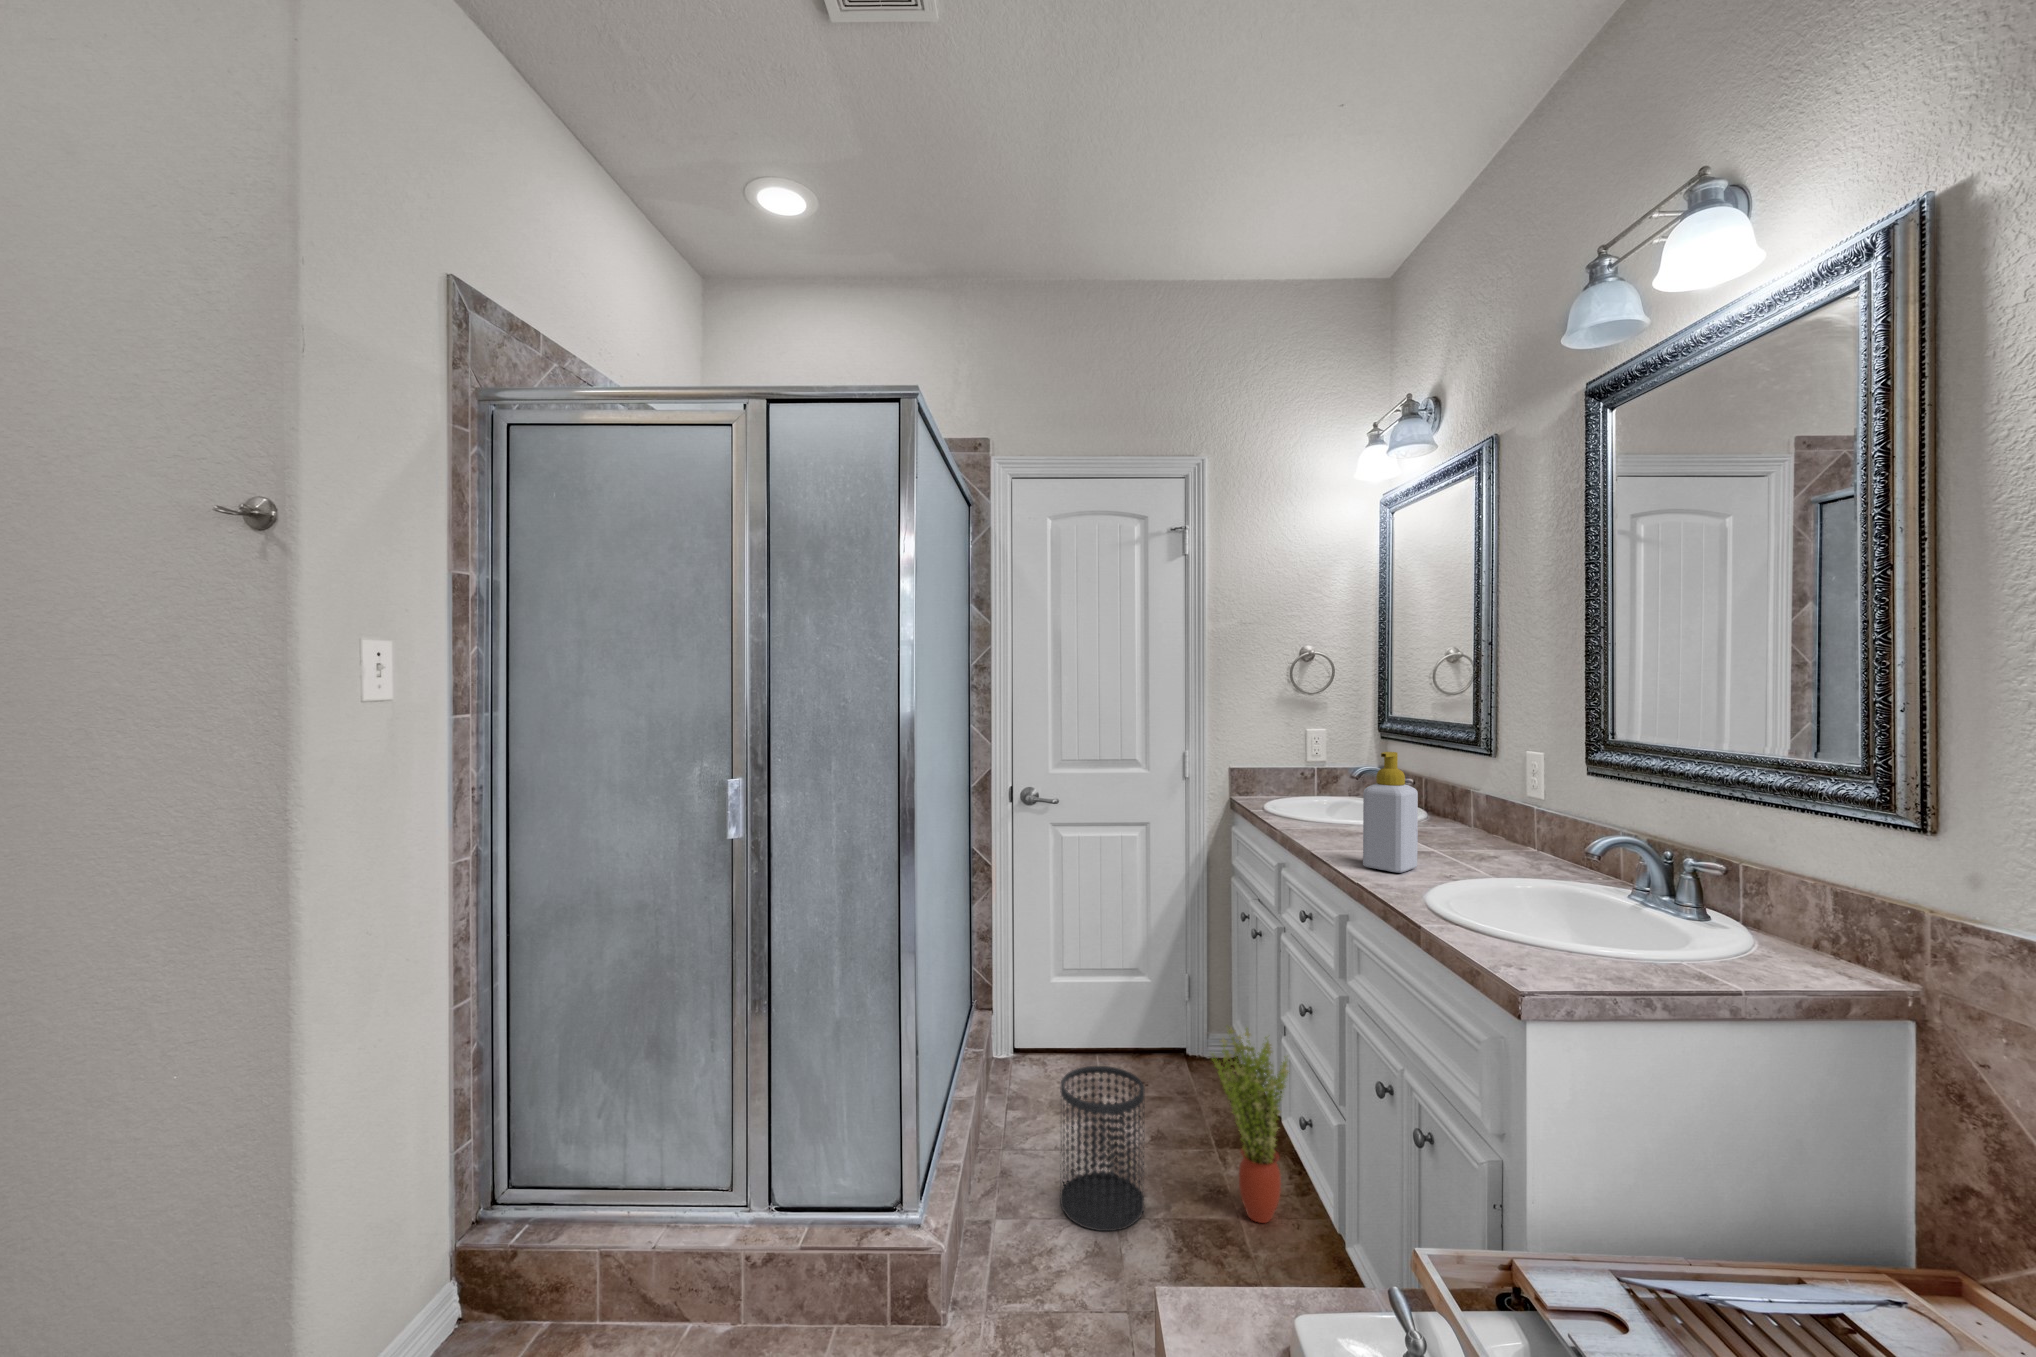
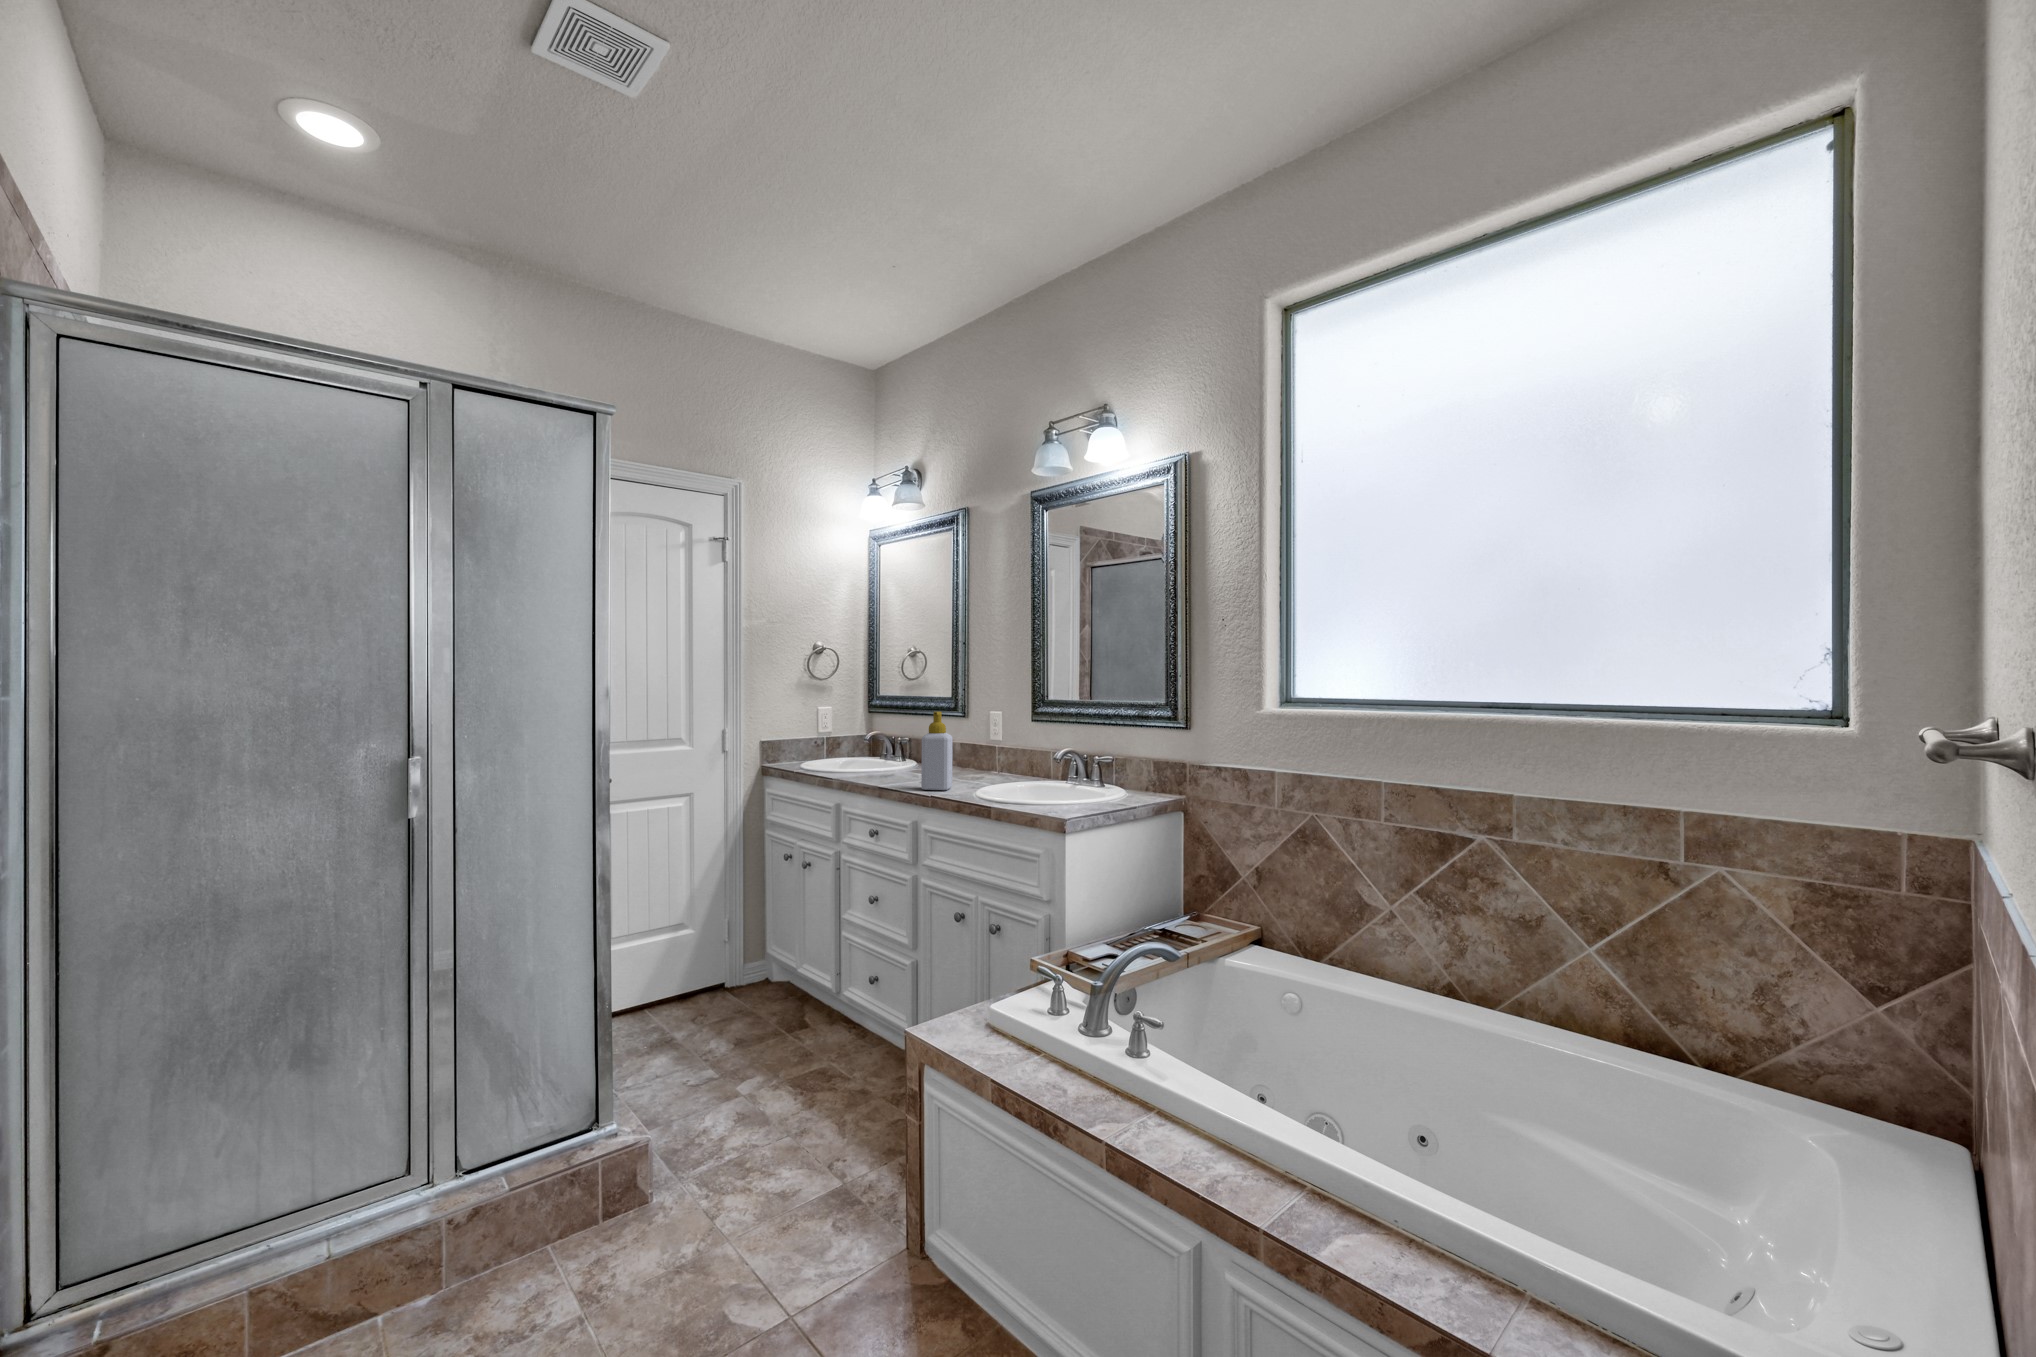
potted plant: present [1212,1028,1288,1223] -> none [807,924,869,1066]
wastebasket: present [1060,1066,1145,1231] -> none [688,984,761,1112]

